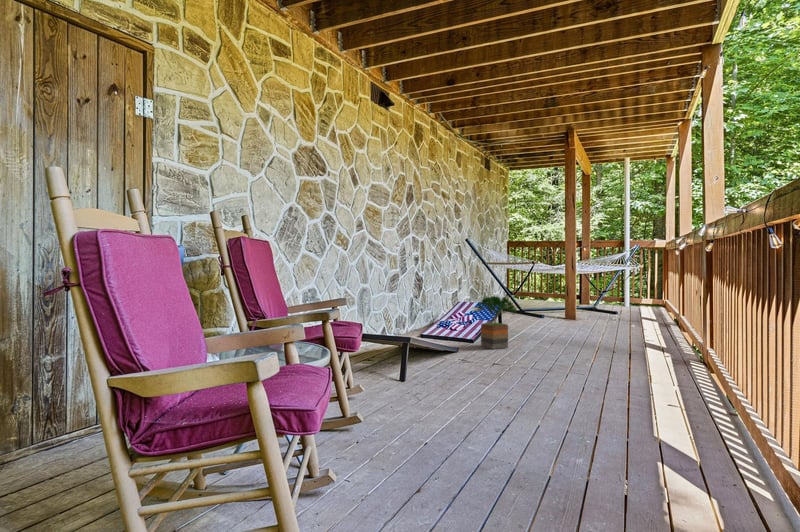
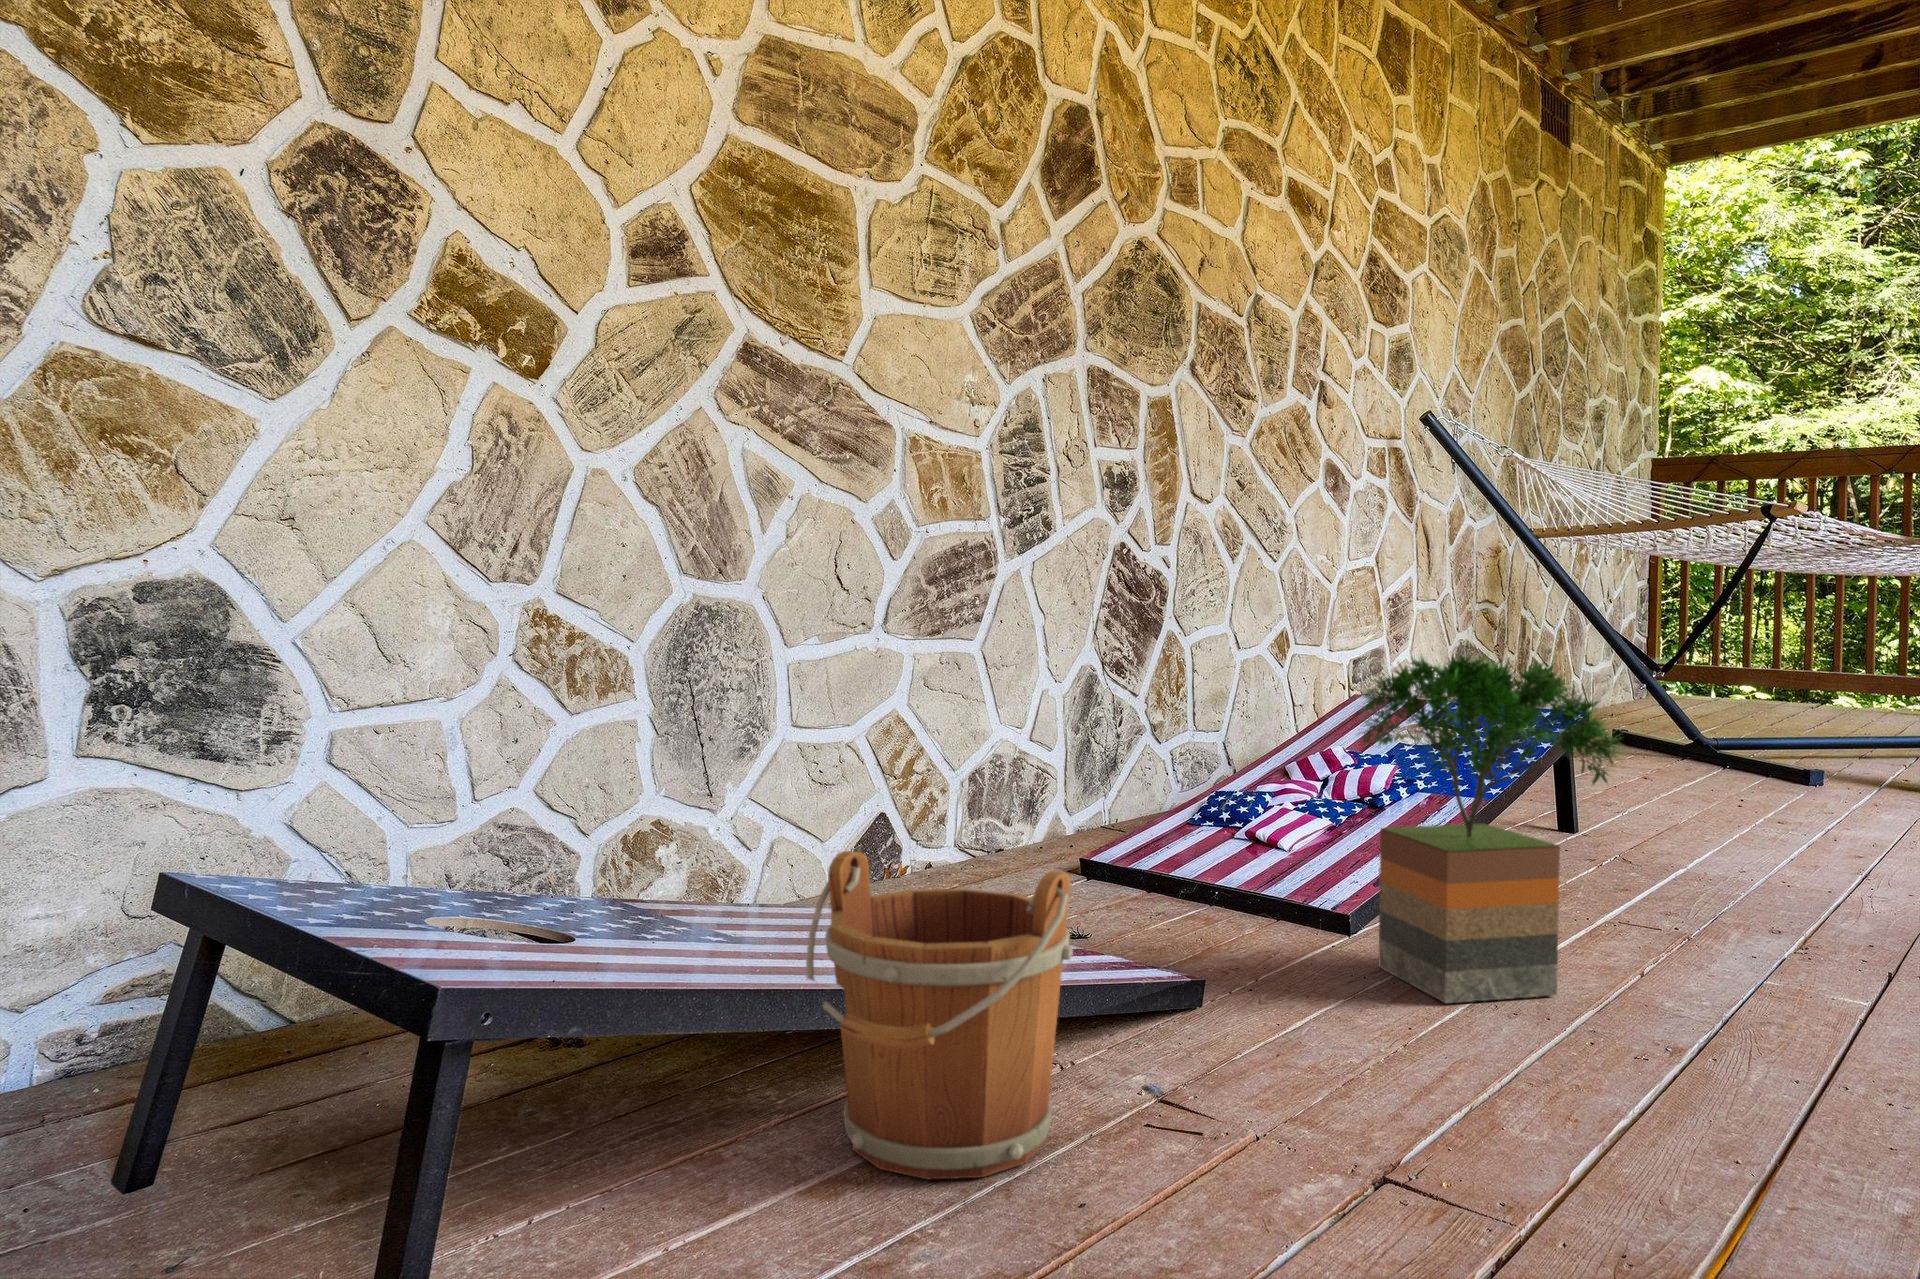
bucket: none [421,326,458,367] -> present [806,851,1073,1179]

